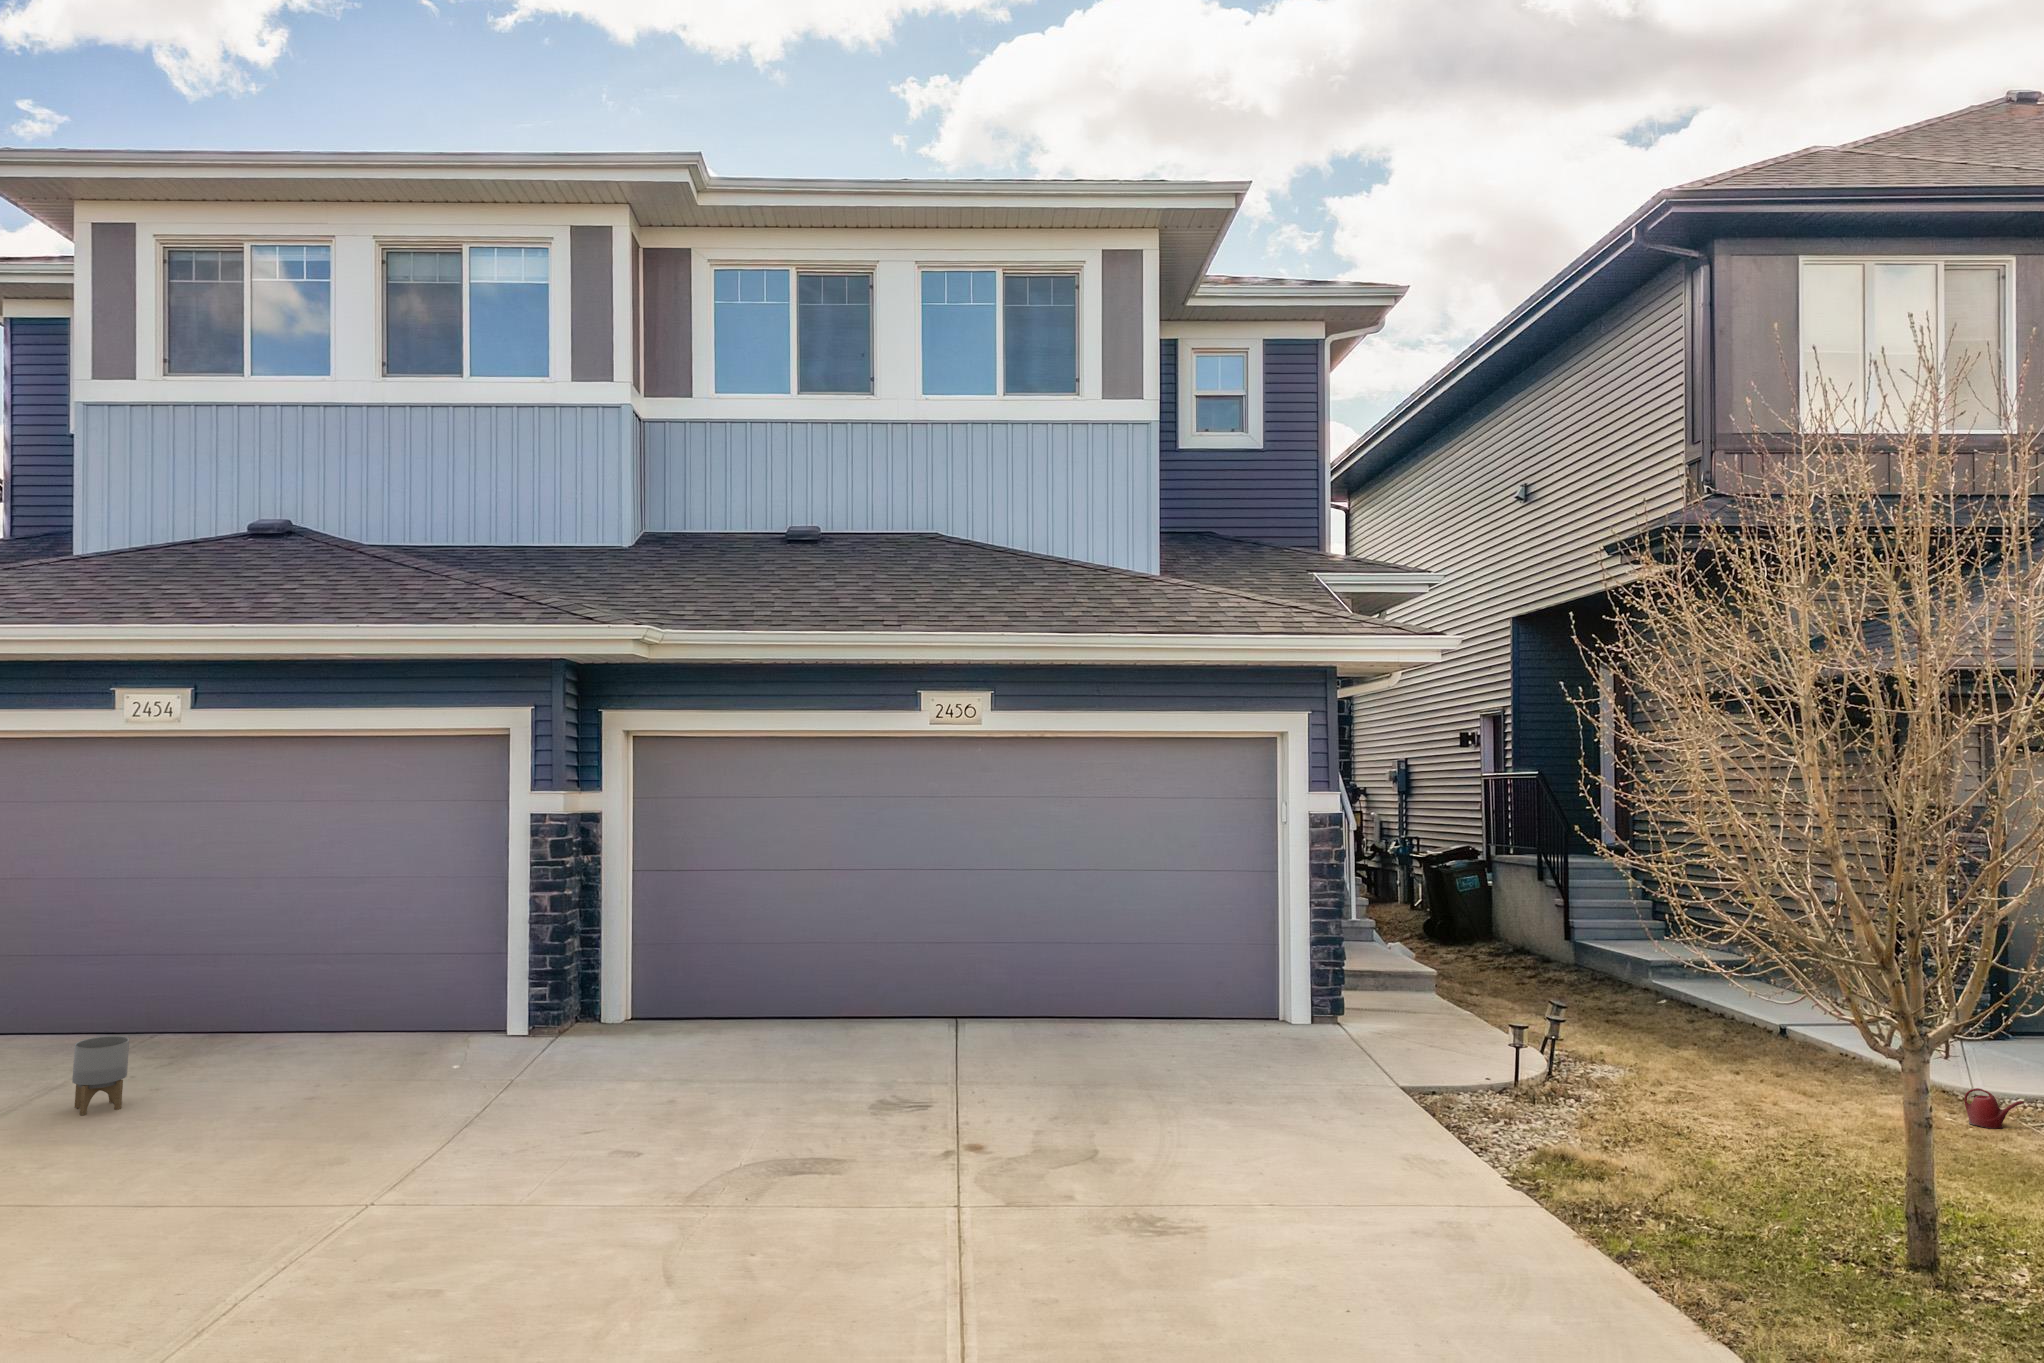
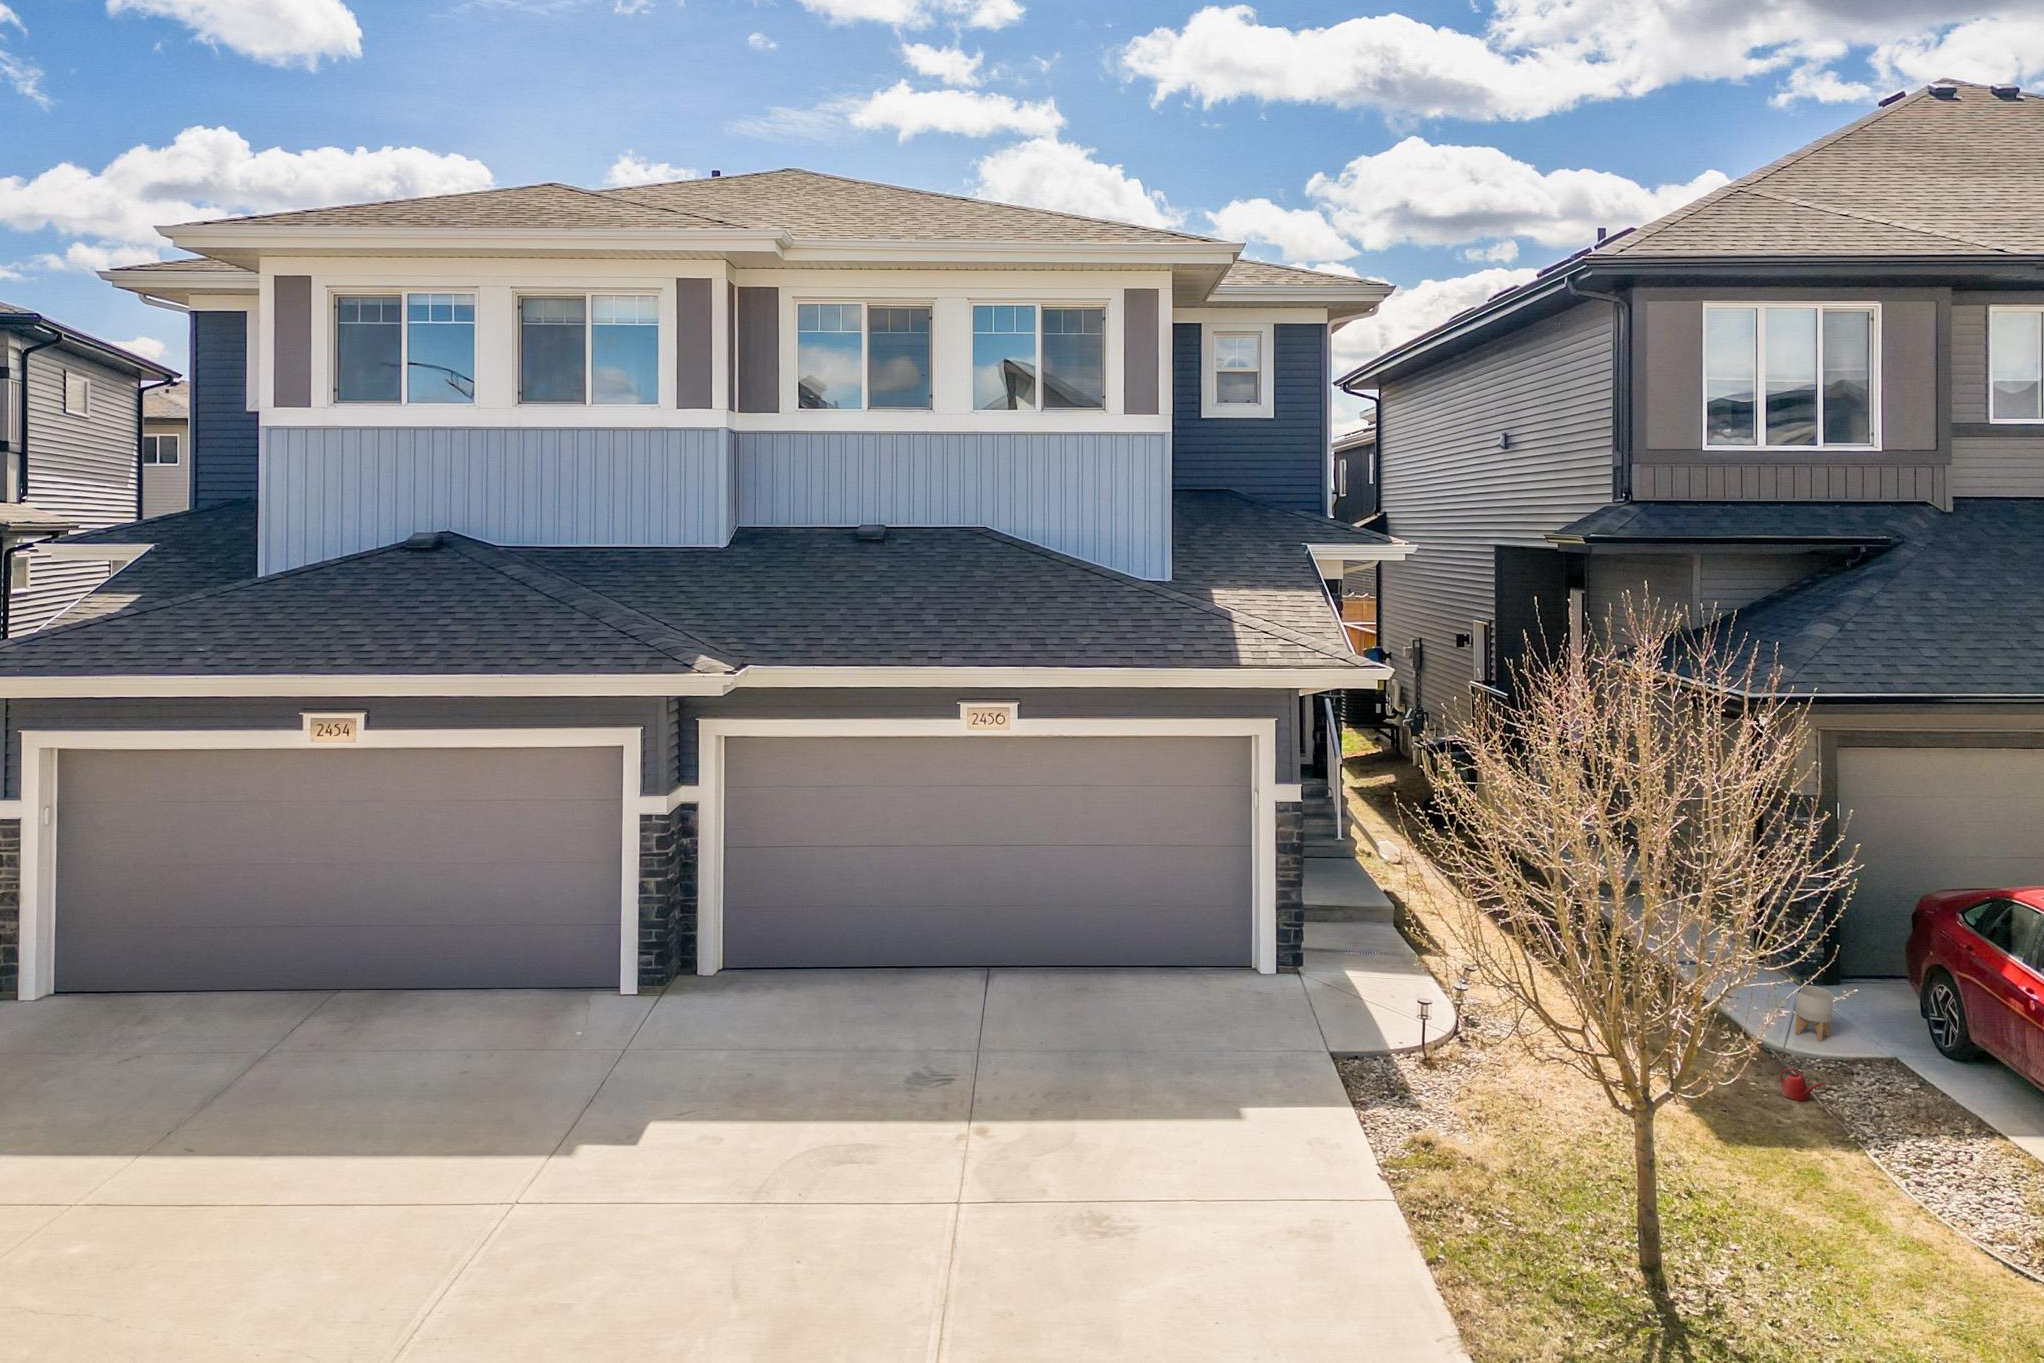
planter: present [72,1036,129,1115] -> present [1795,985,1833,1042]

